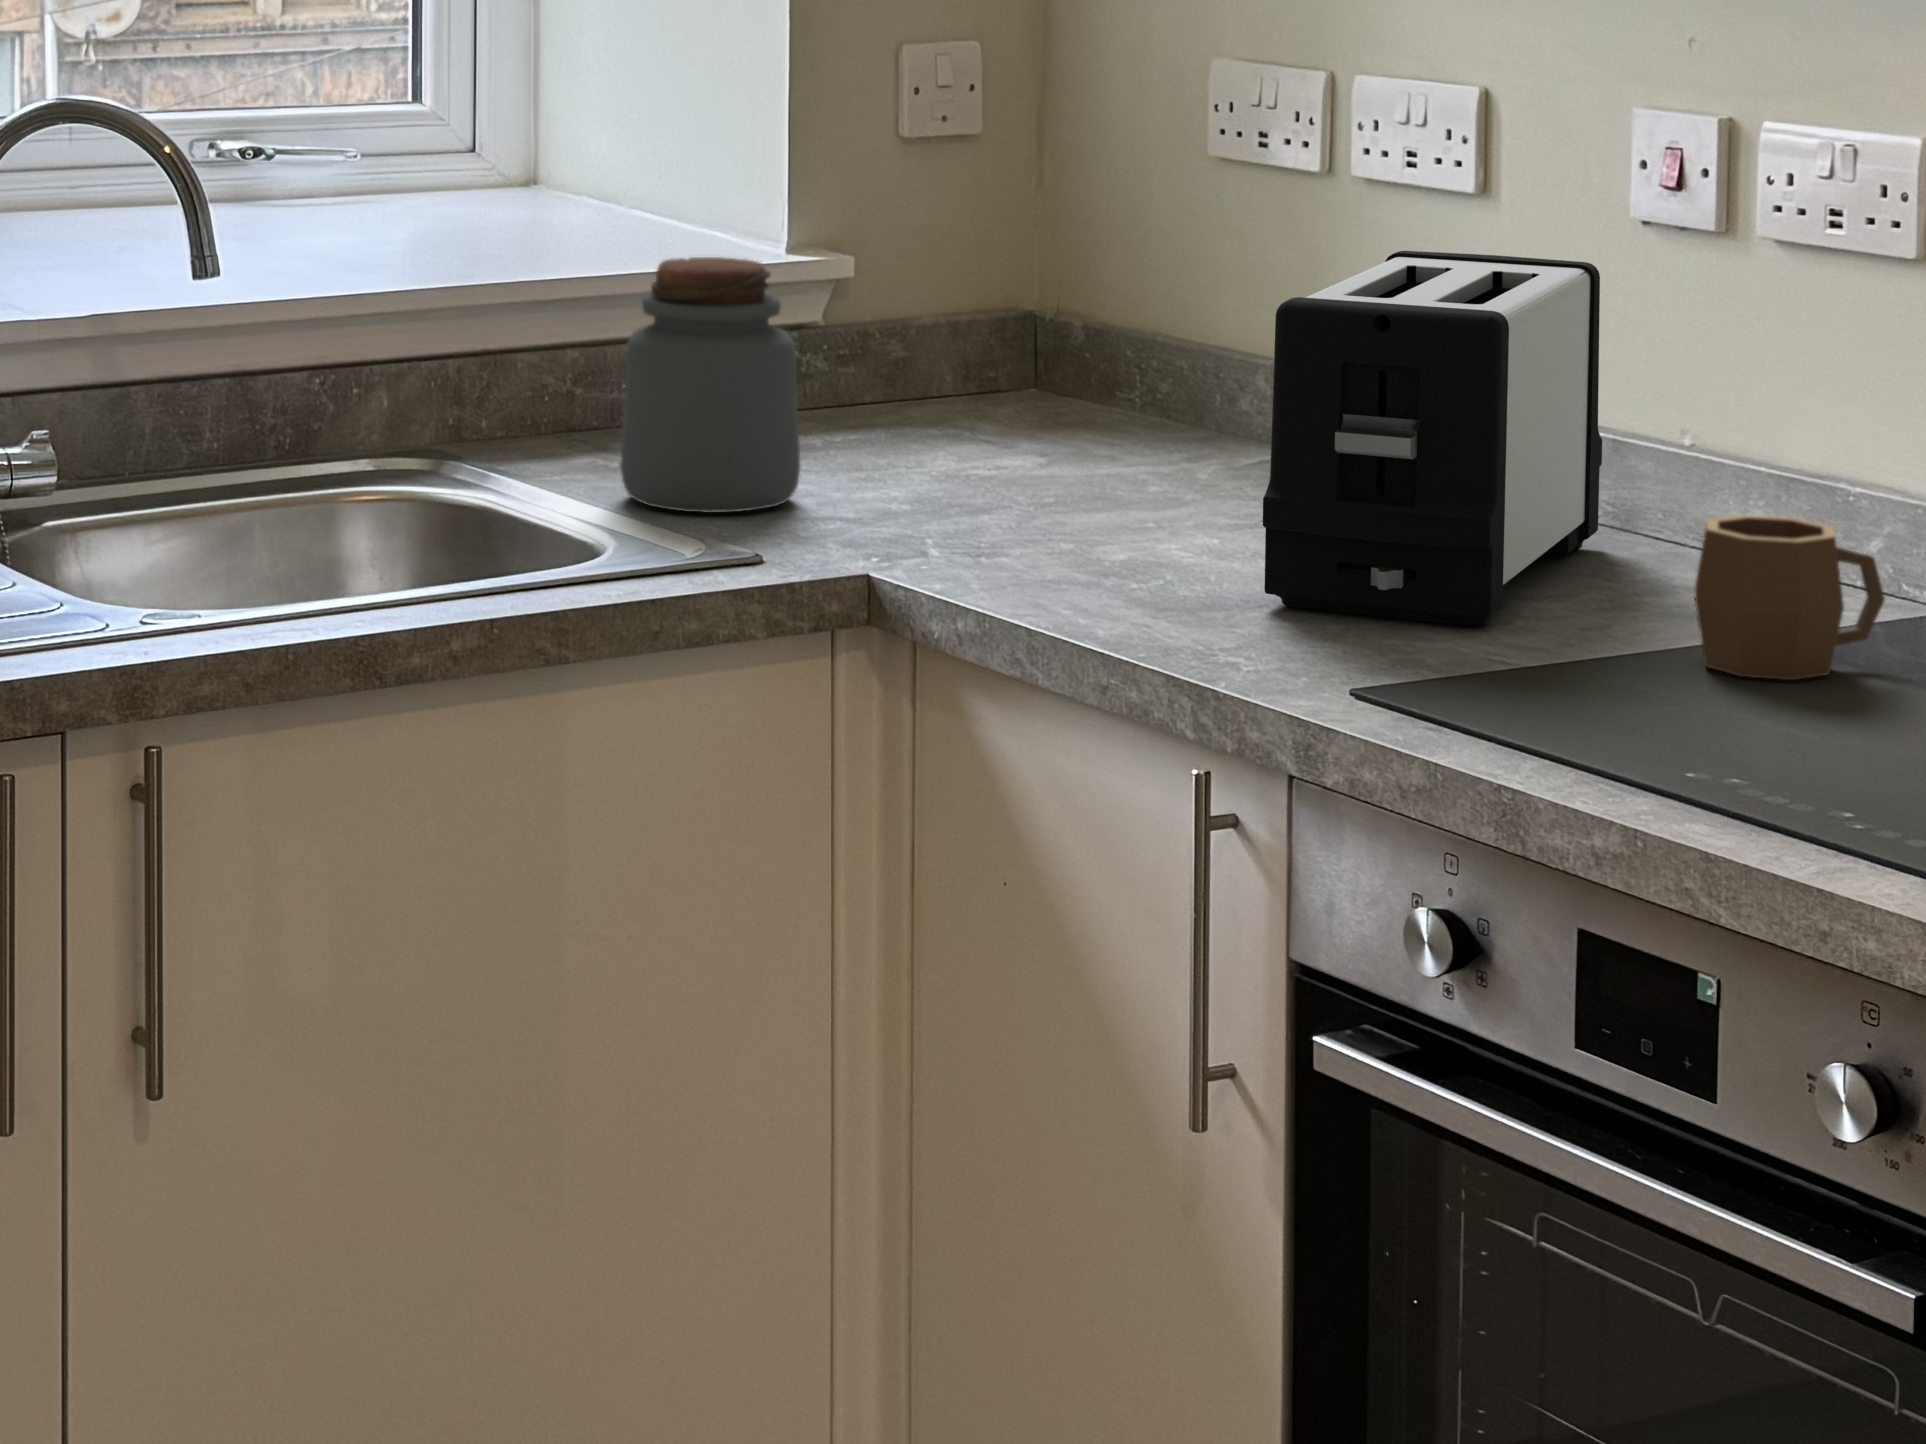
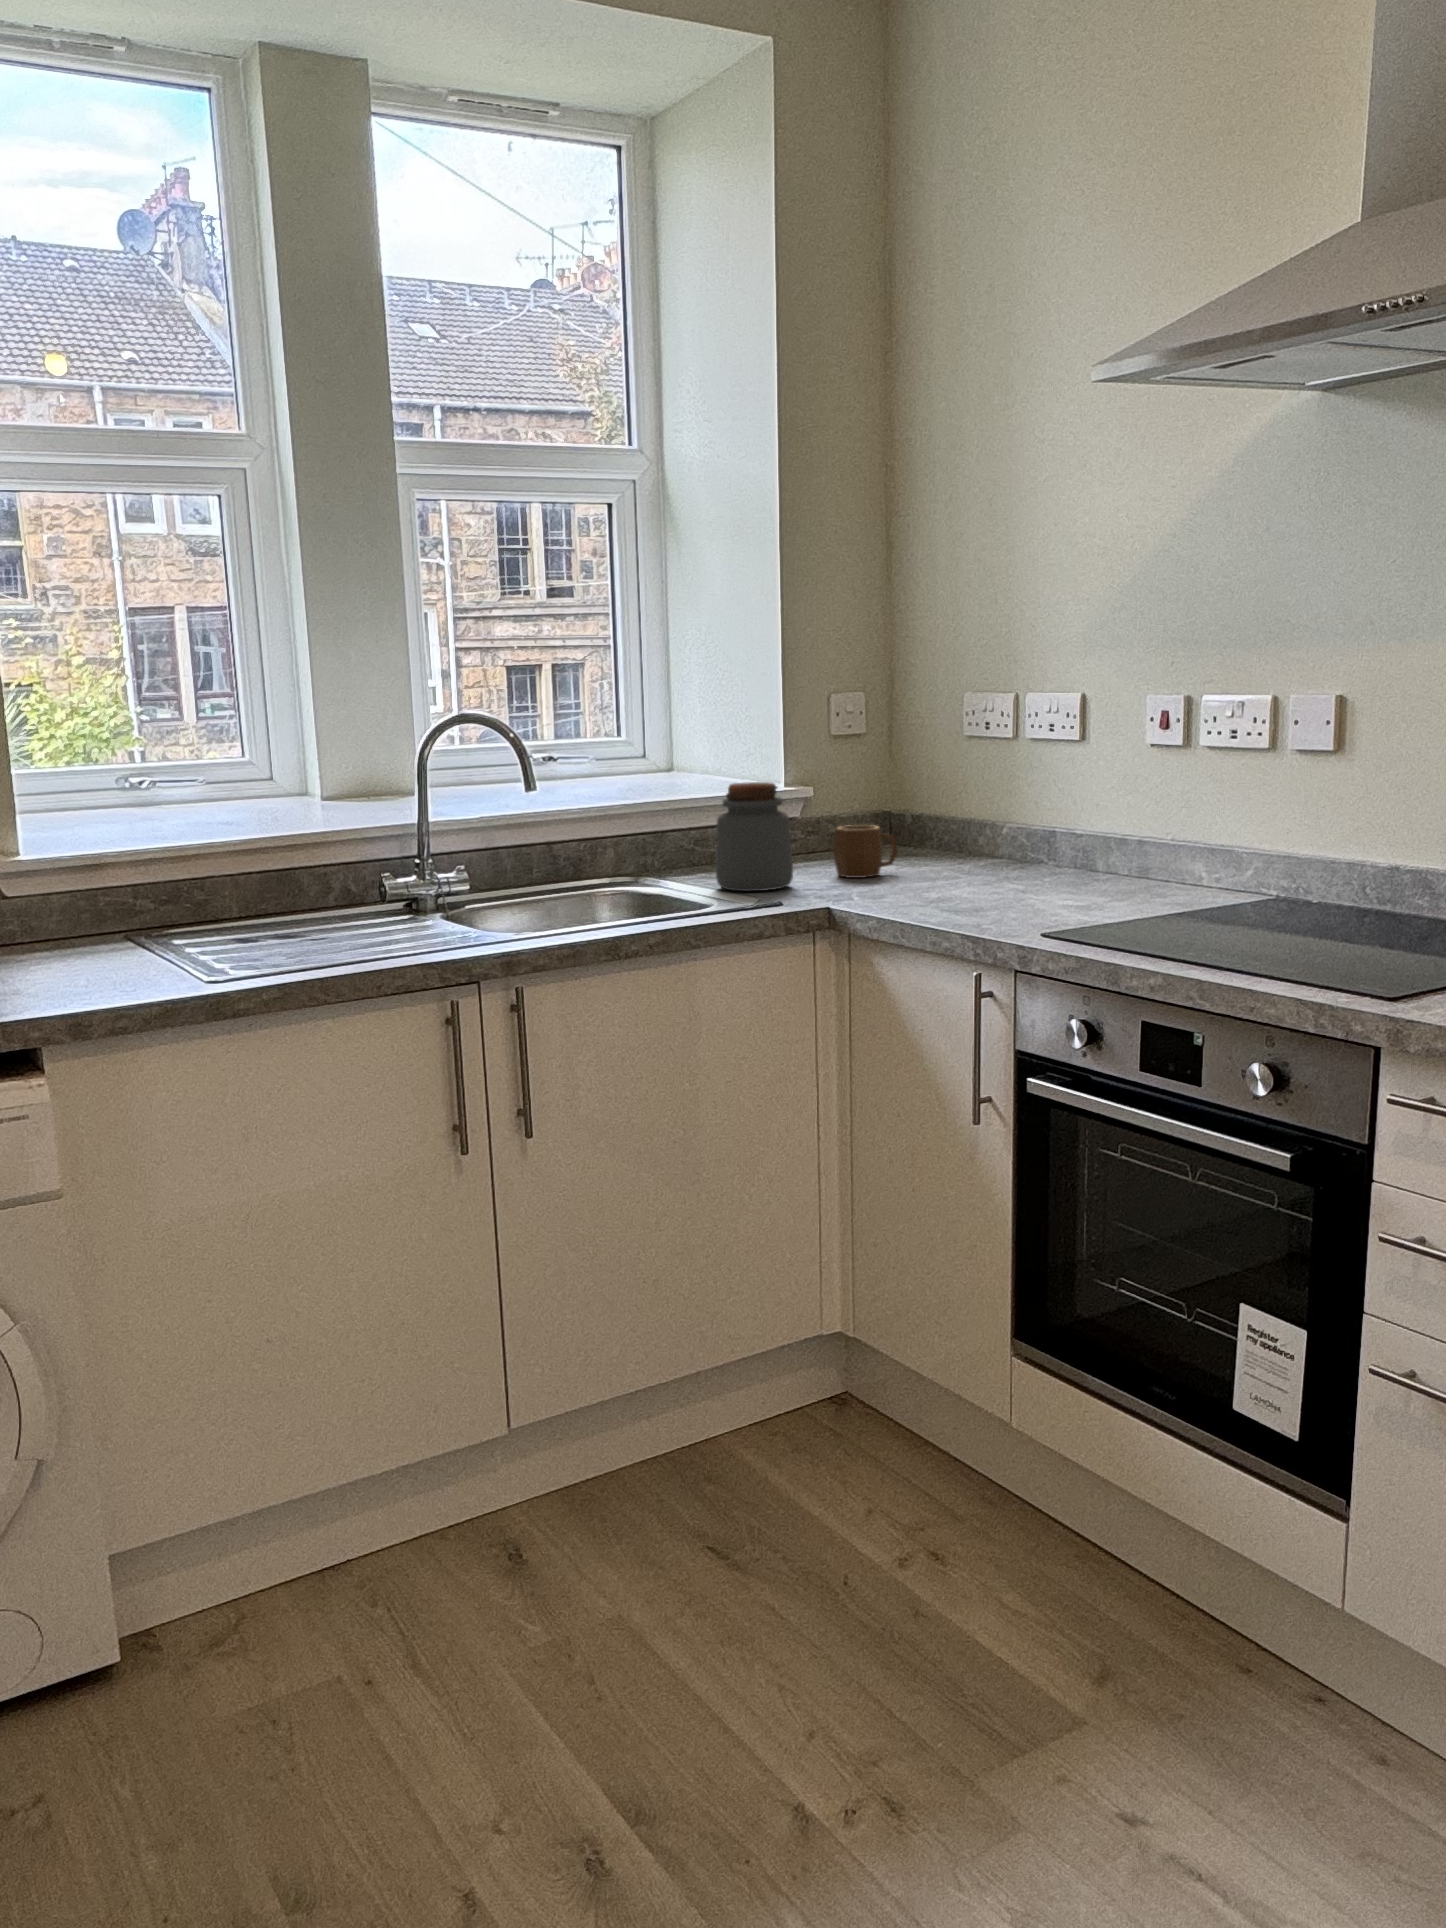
toaster: present [1263,251,1602,626] -> none [996,762,1135,913]
mug: present [1694,515,1885,680] -> present [833,825,898,878]

